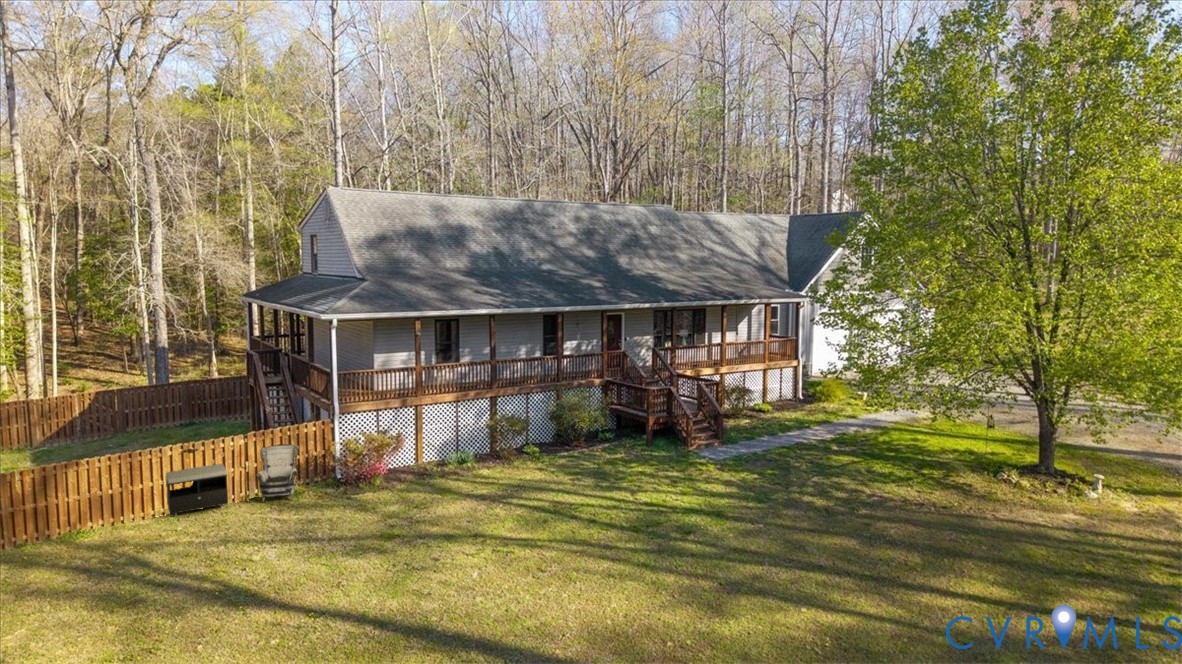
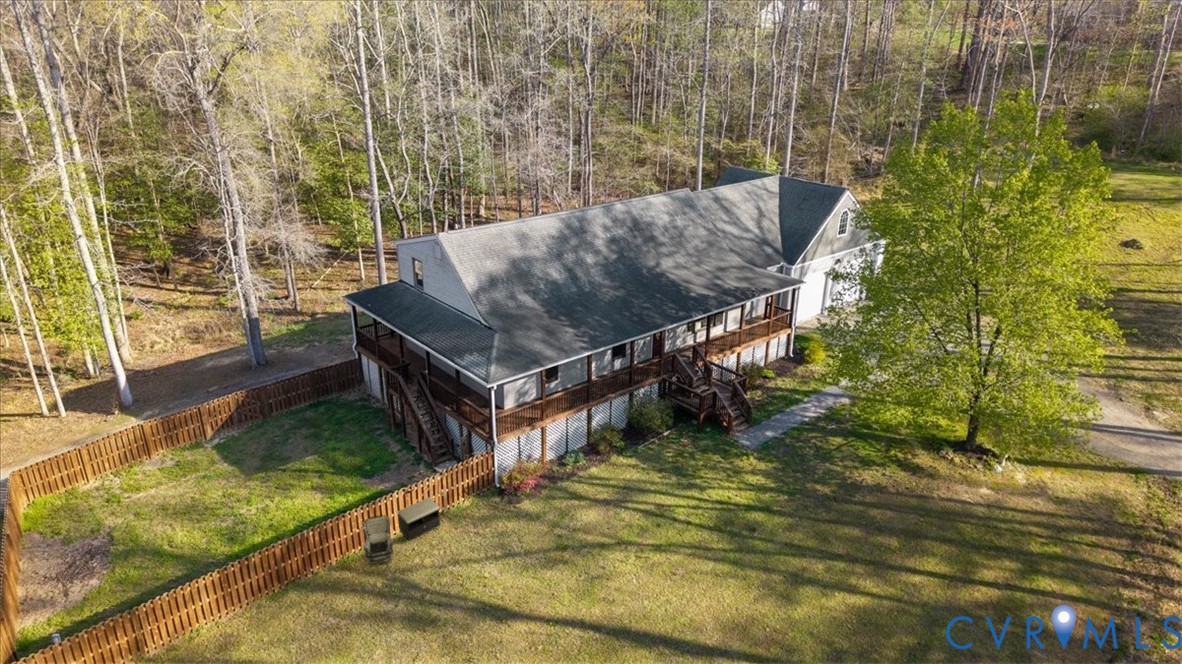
armchair: present [256,444,298,502] -> present [362,516,393,565]

